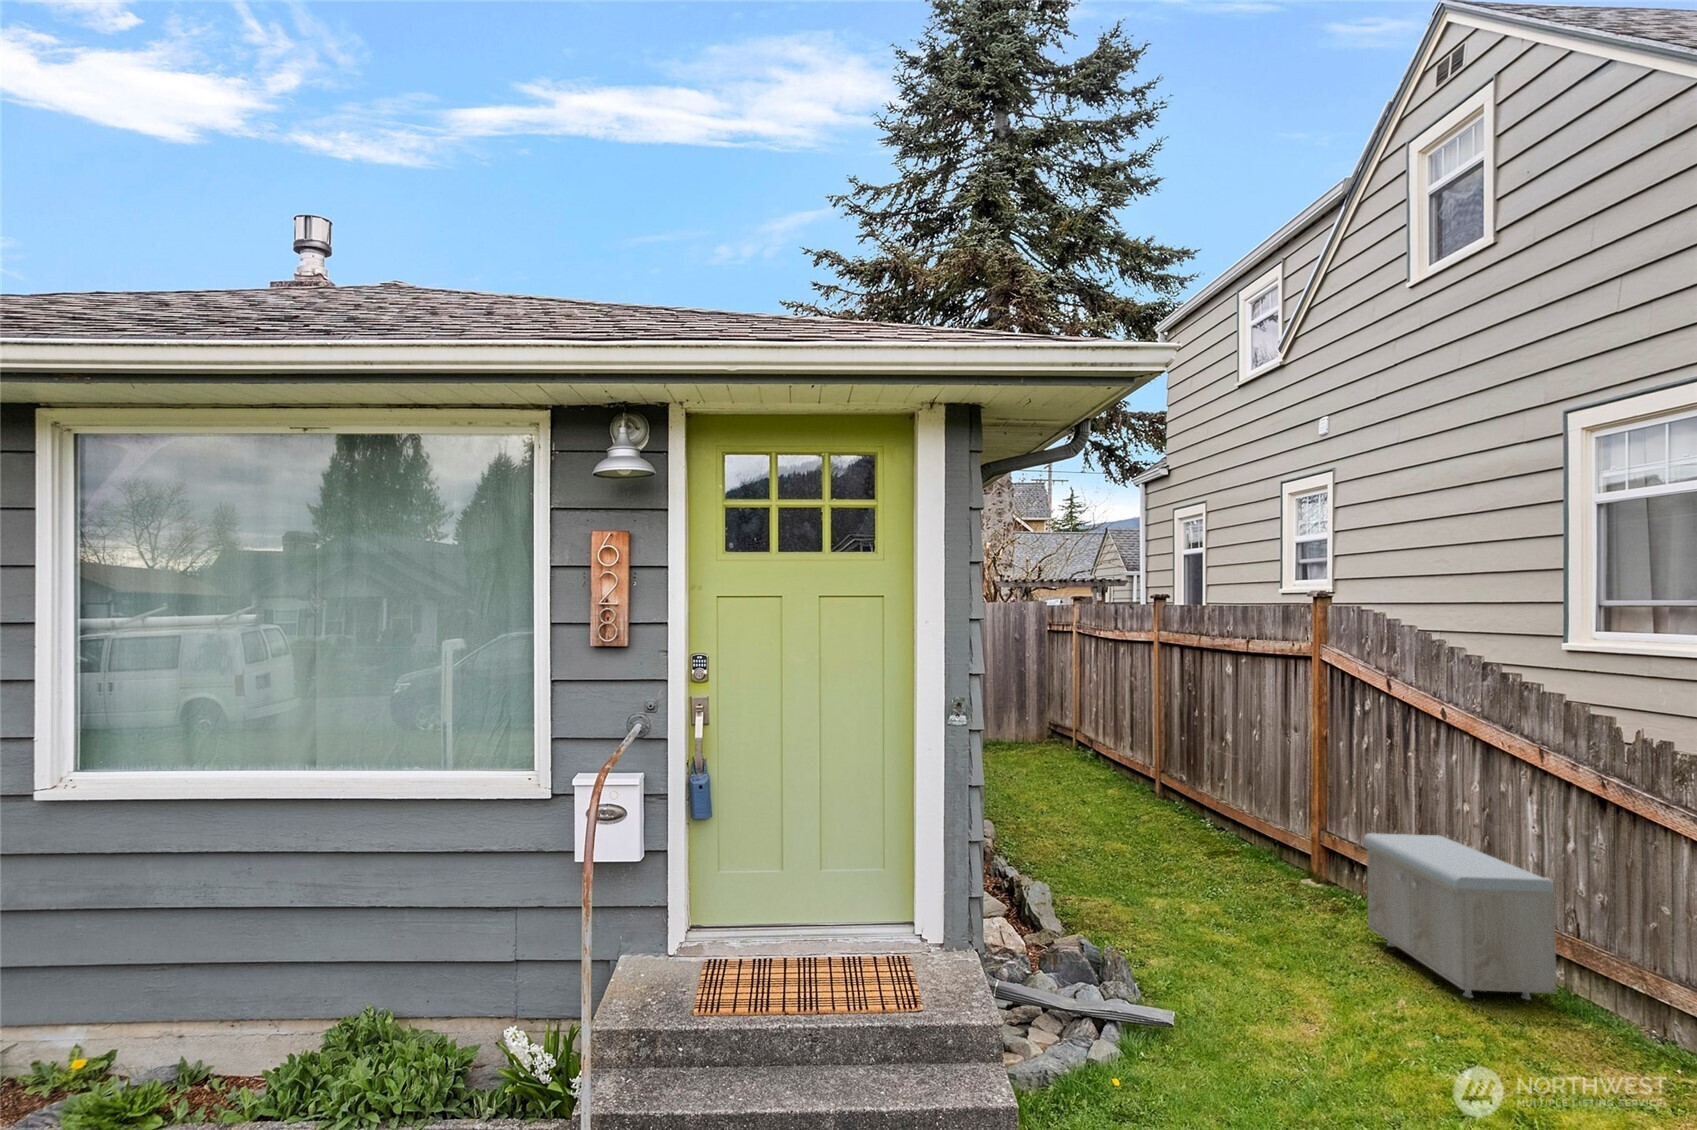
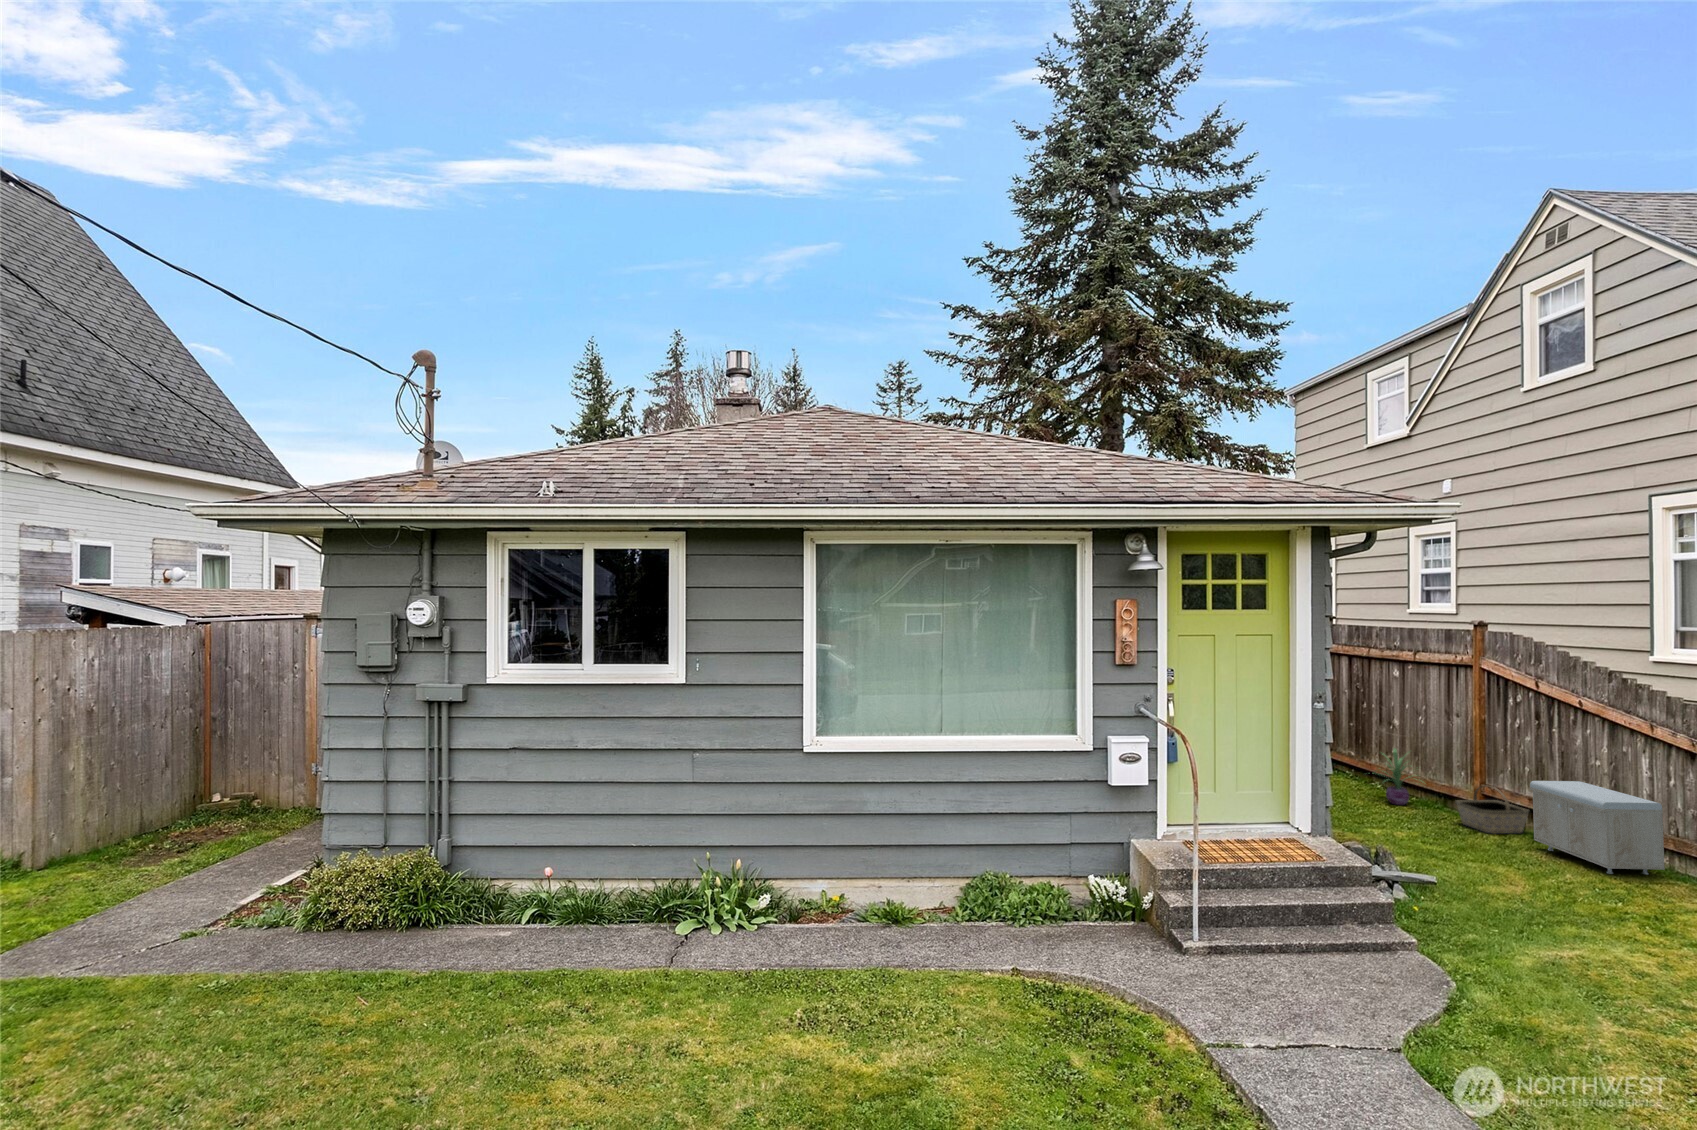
decorative plant: none [1170,775,1259,858] -> present [1385,748,1414,805]
basket: none [1274,836,1376,911] -> present [1456,786,1529,834]

